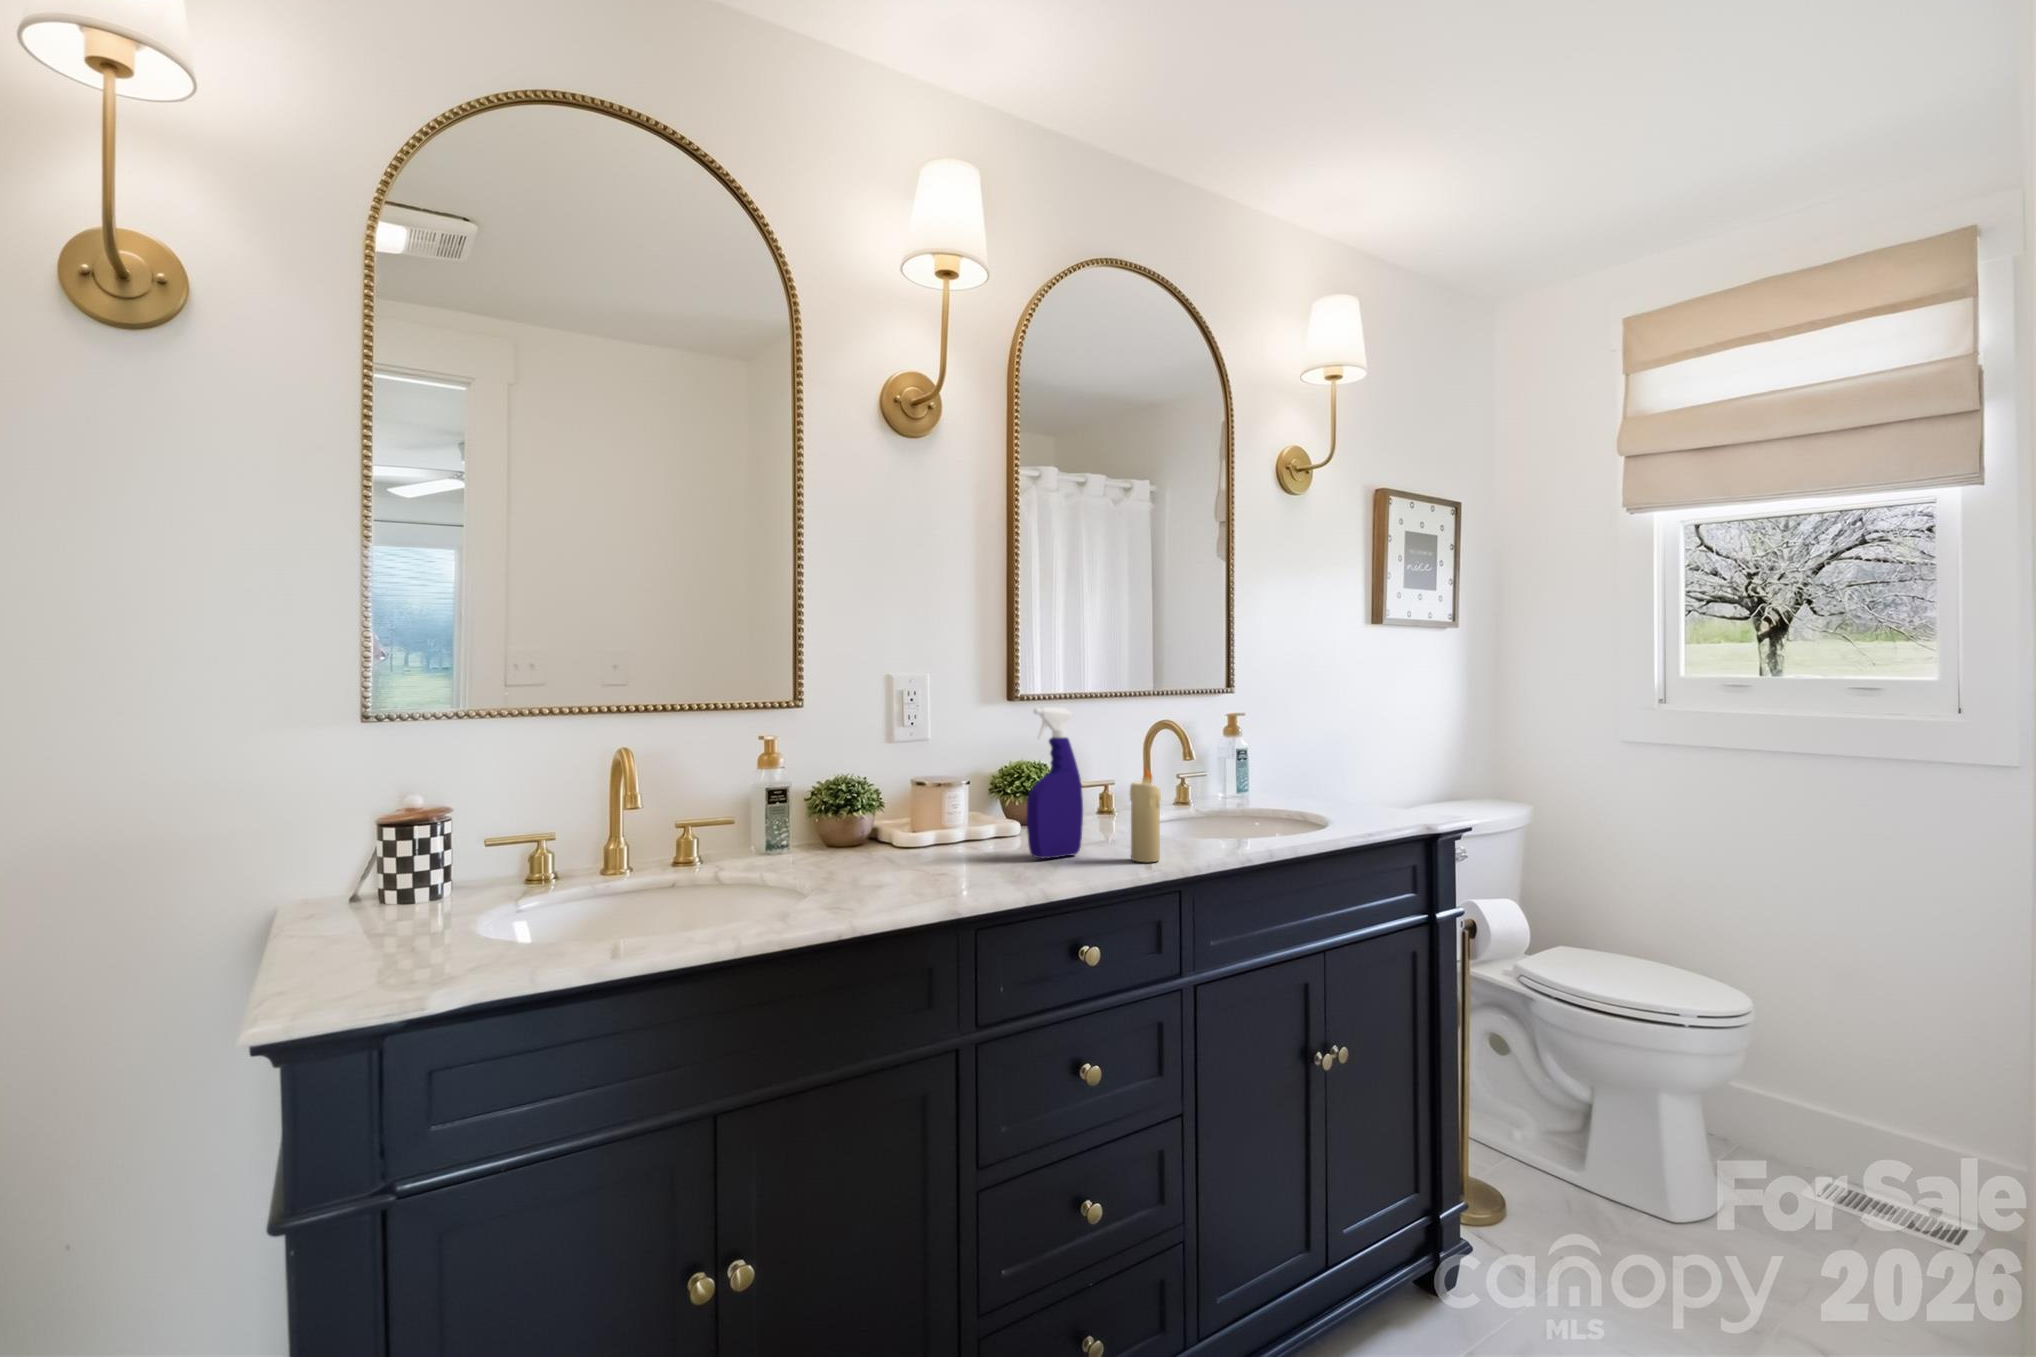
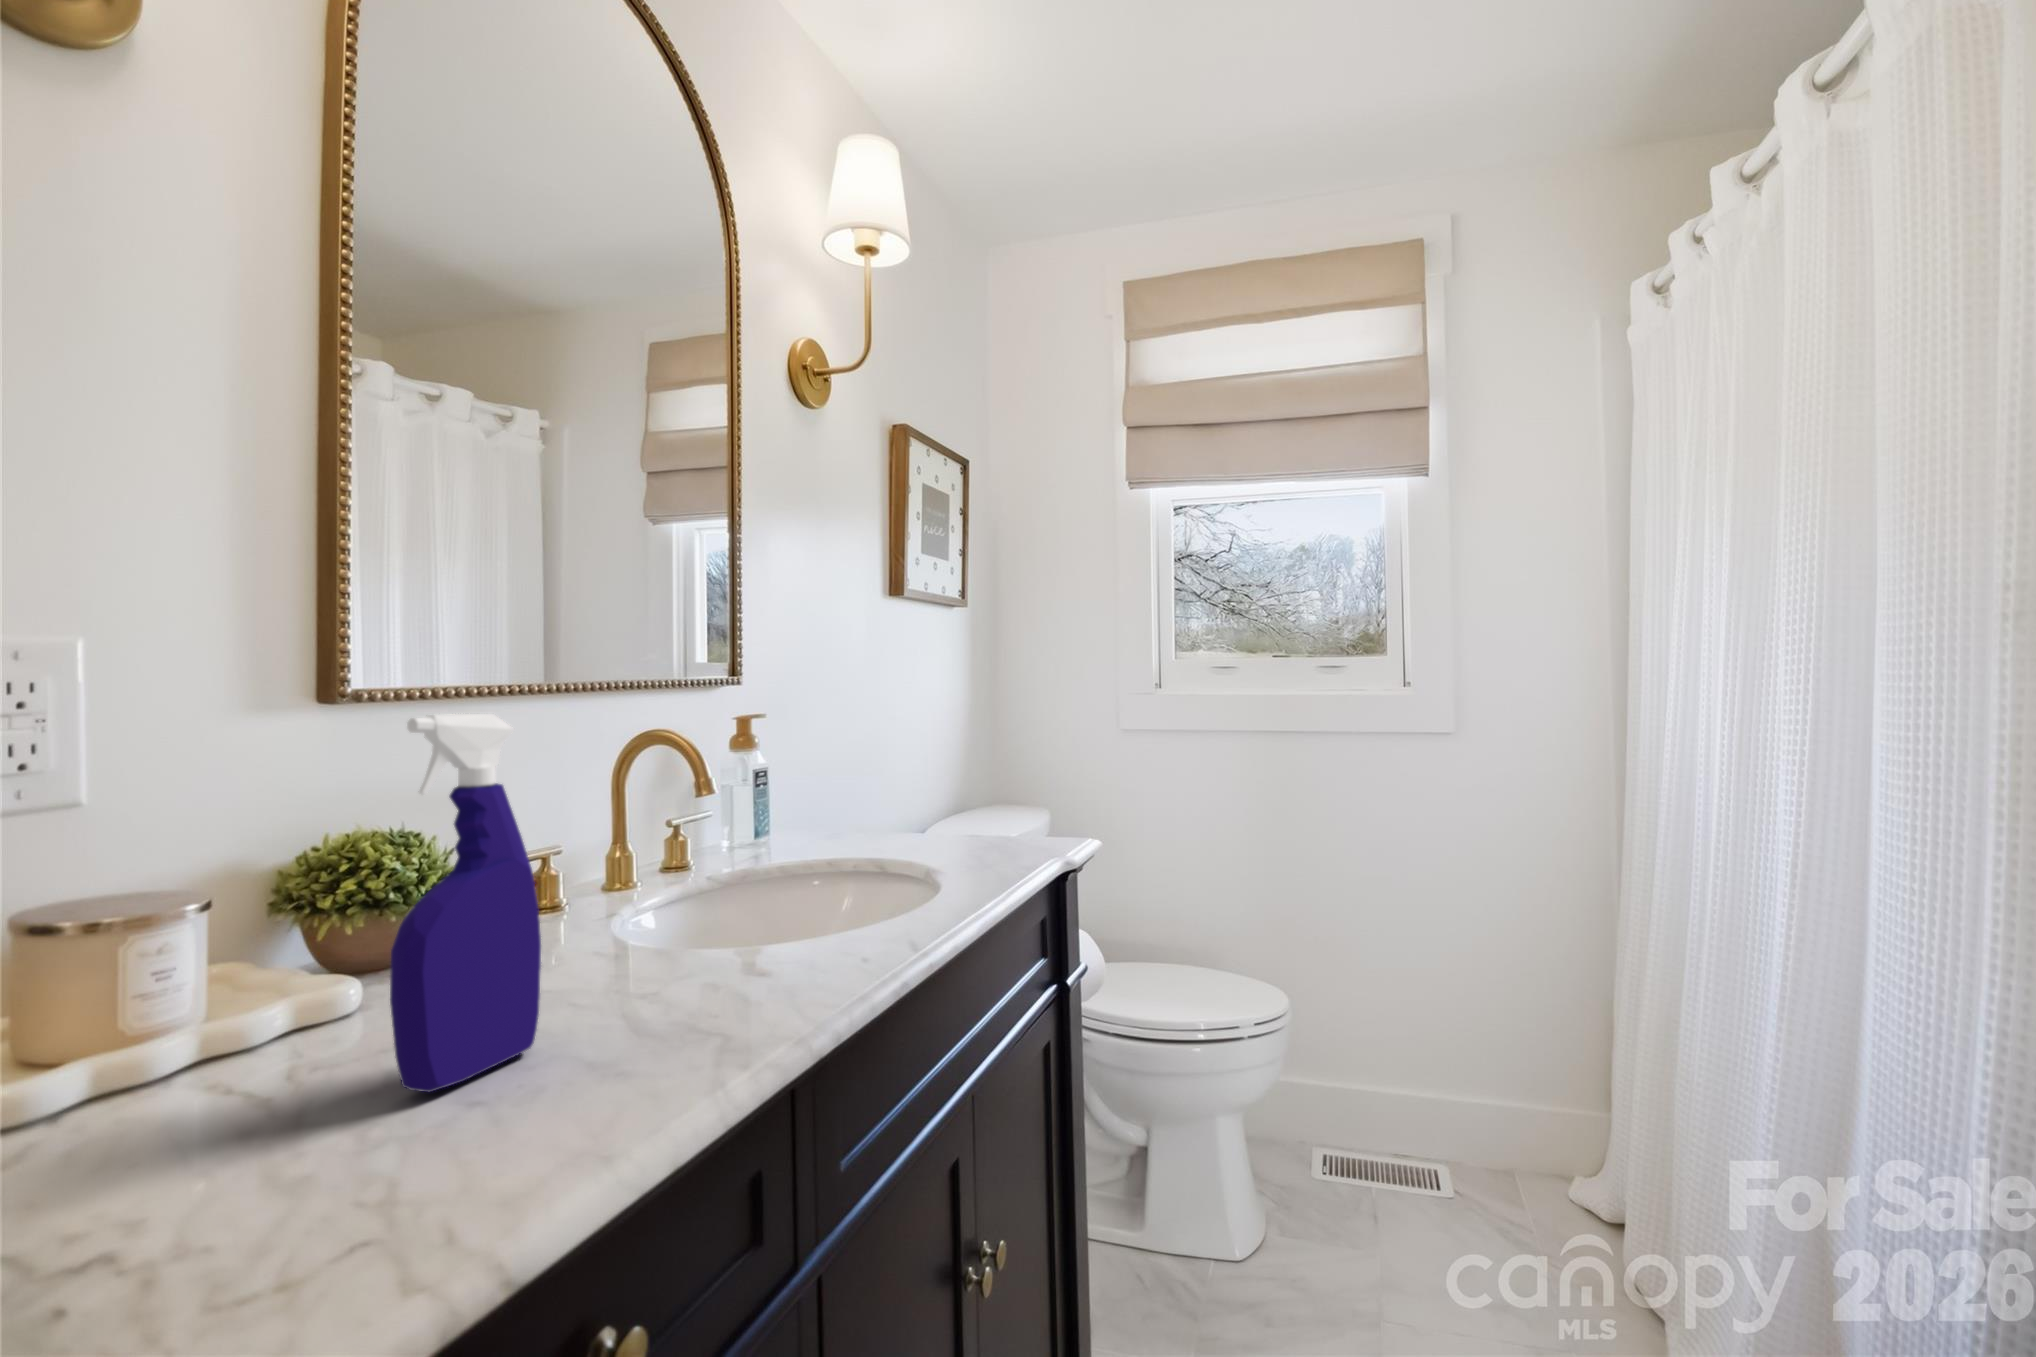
candle: present [1130,768,1161,862] -> none [661,834,733,1047]

